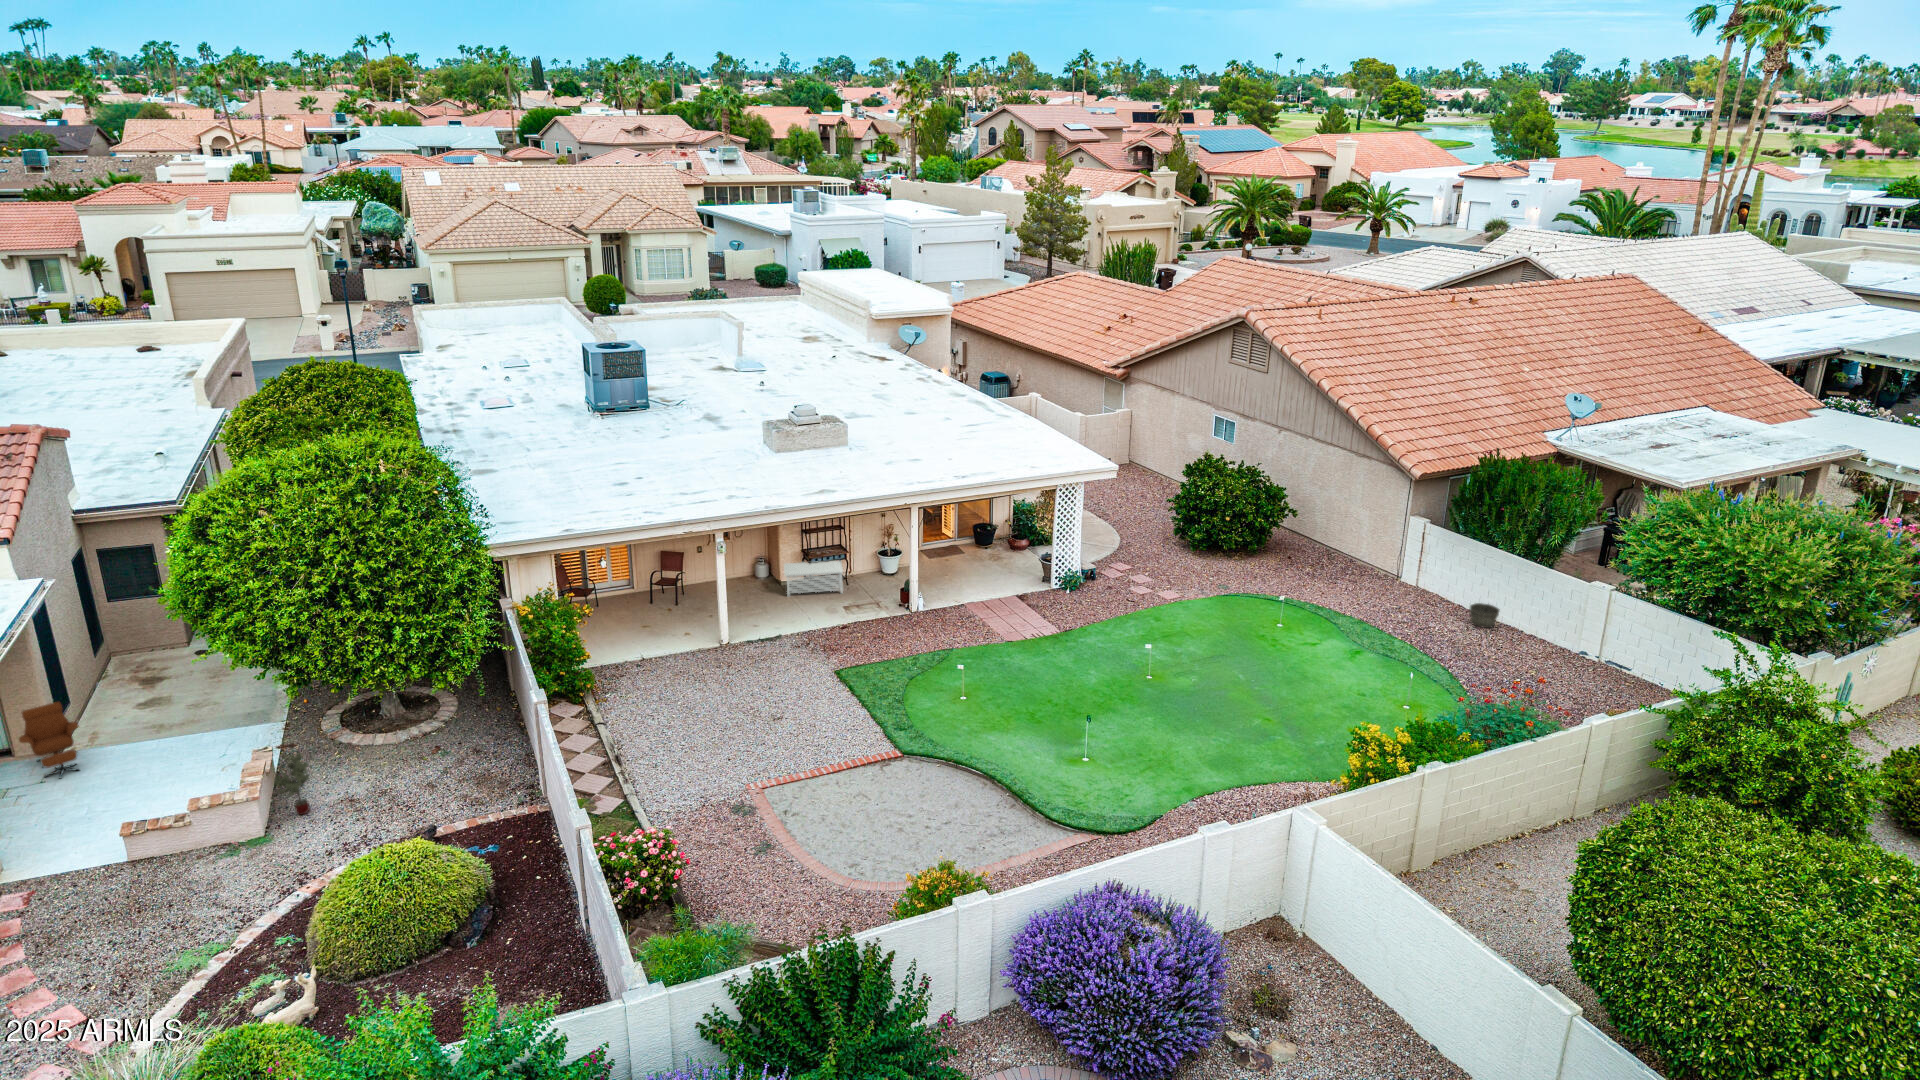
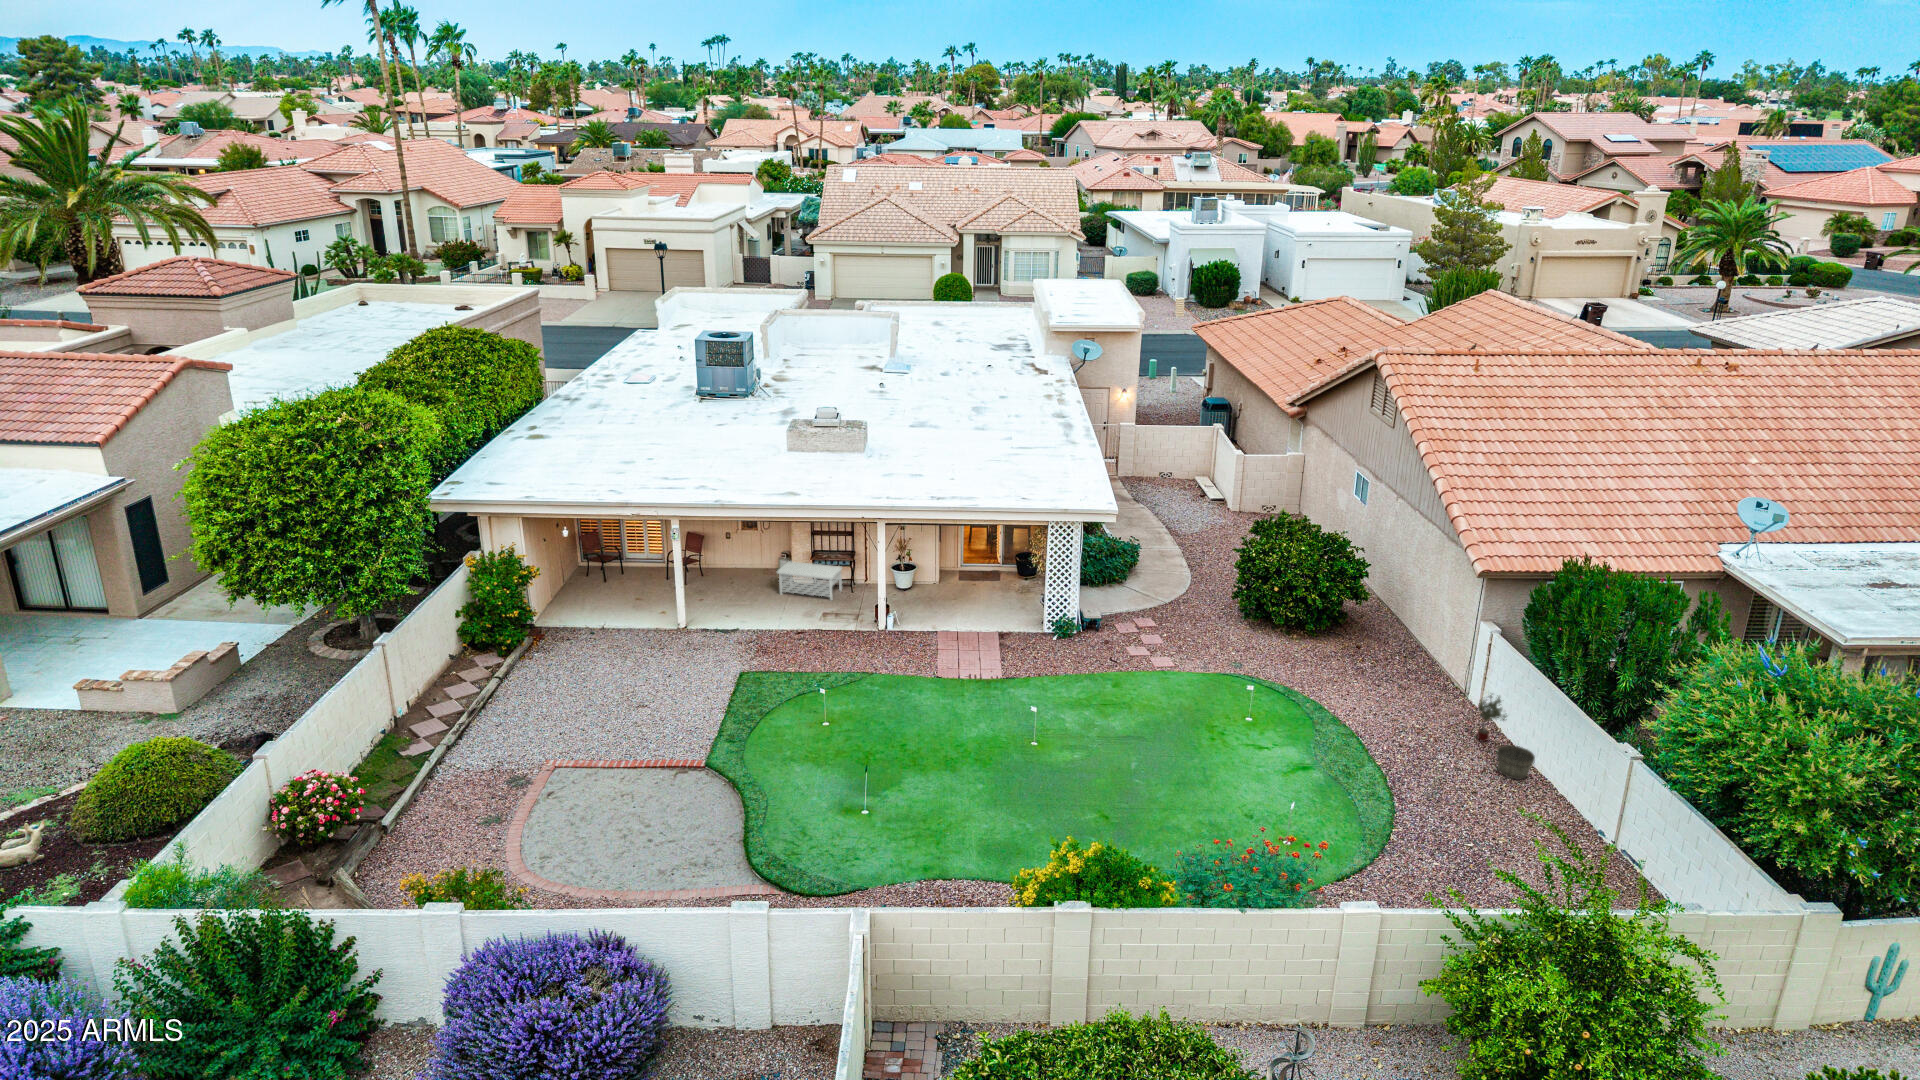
lounge chair: present [19,702,79,778] -> none [97,578,142,638]
potted tree: present [275,753,310,815] -> present [1477,695,1506,742]

